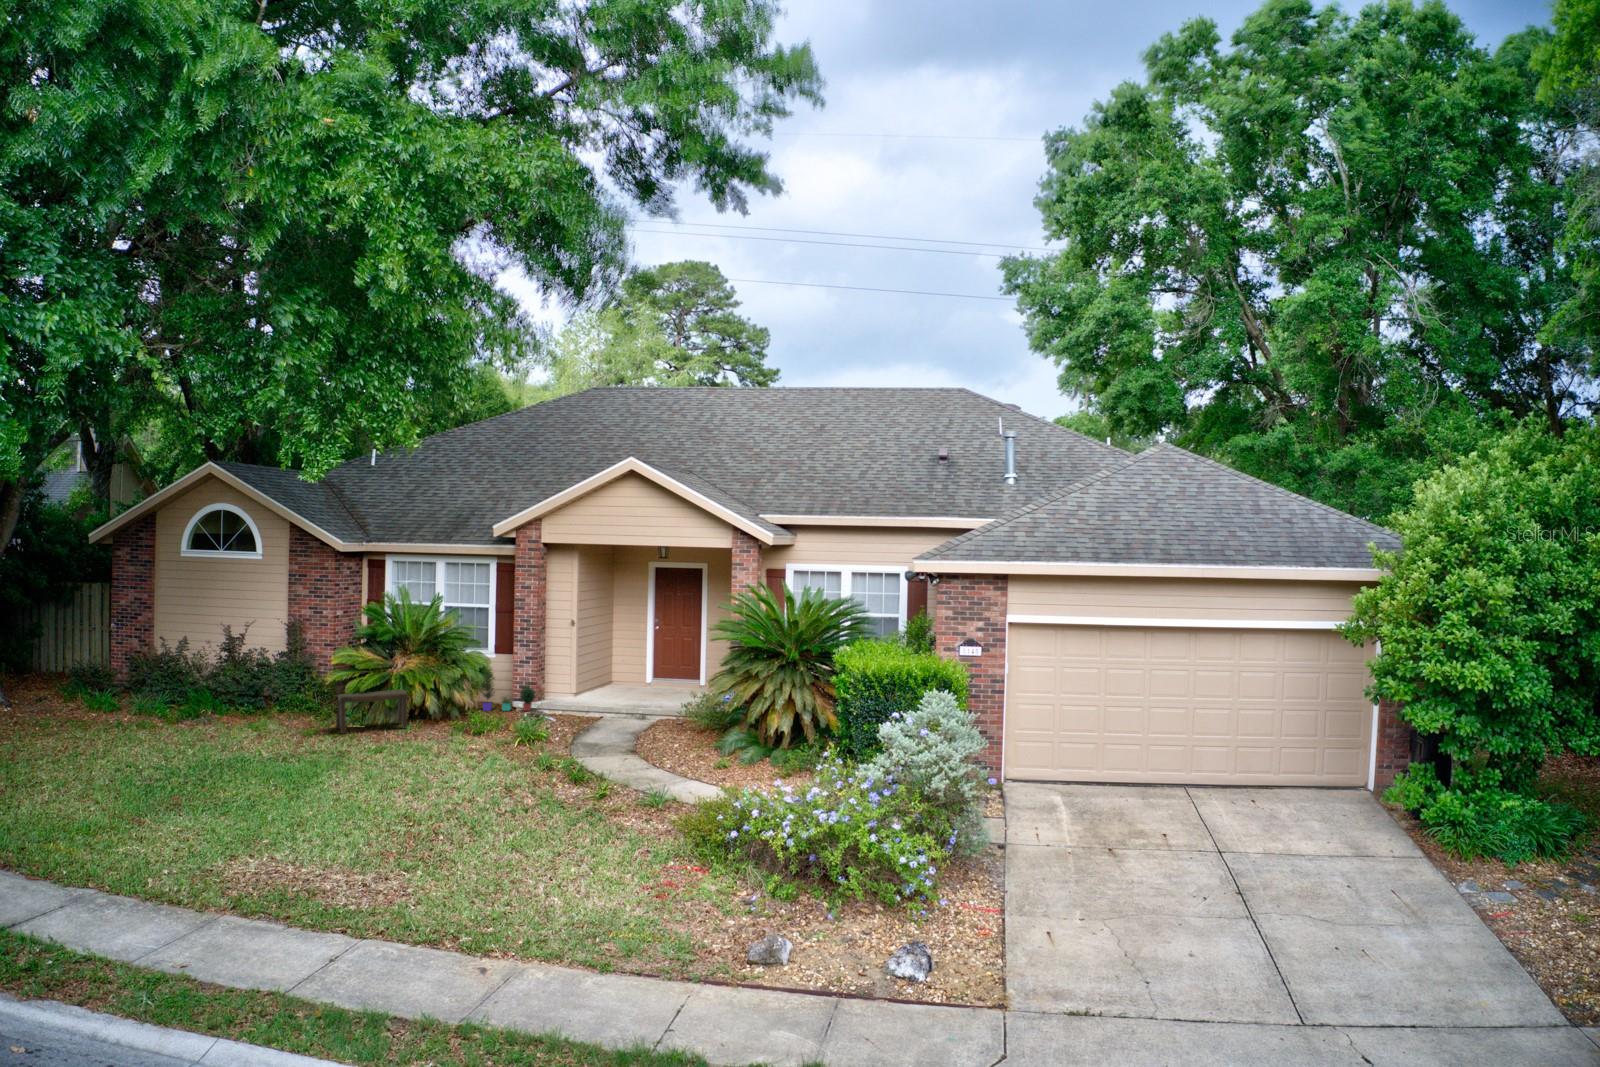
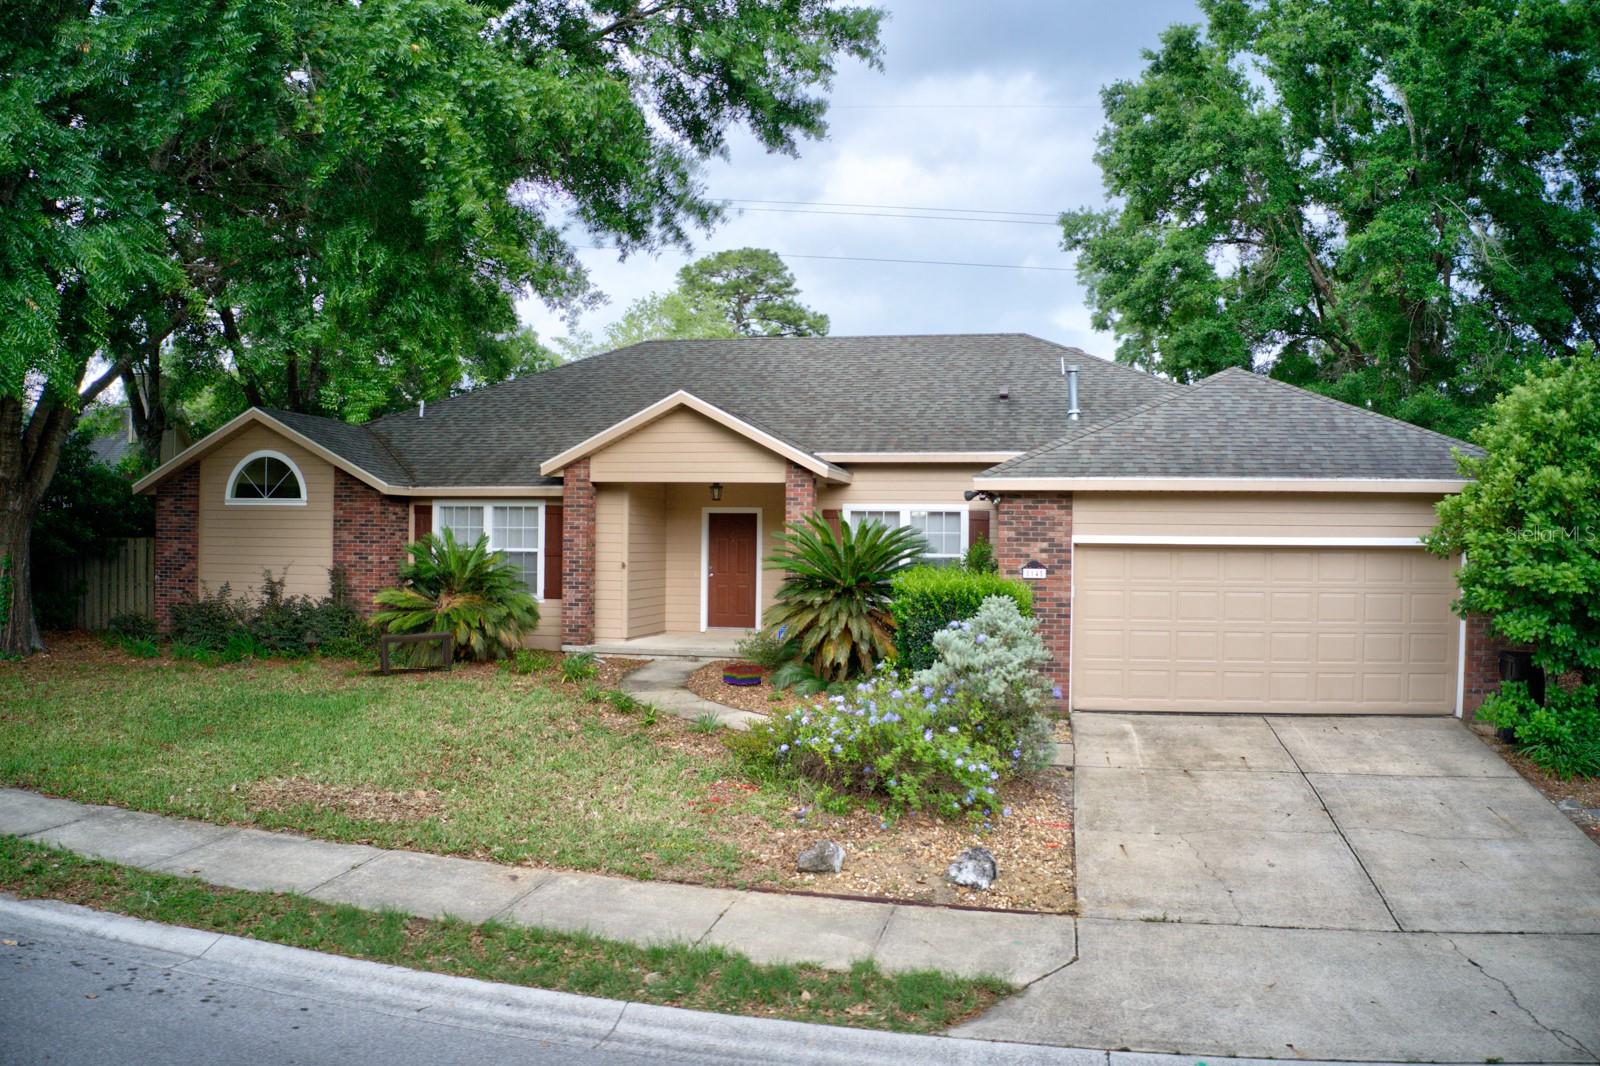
potted plant: present [482,669,535,711] -> none [525,610,584,655]
storage bin: none [671,727,710,748] -> present [723,664,763,685]

